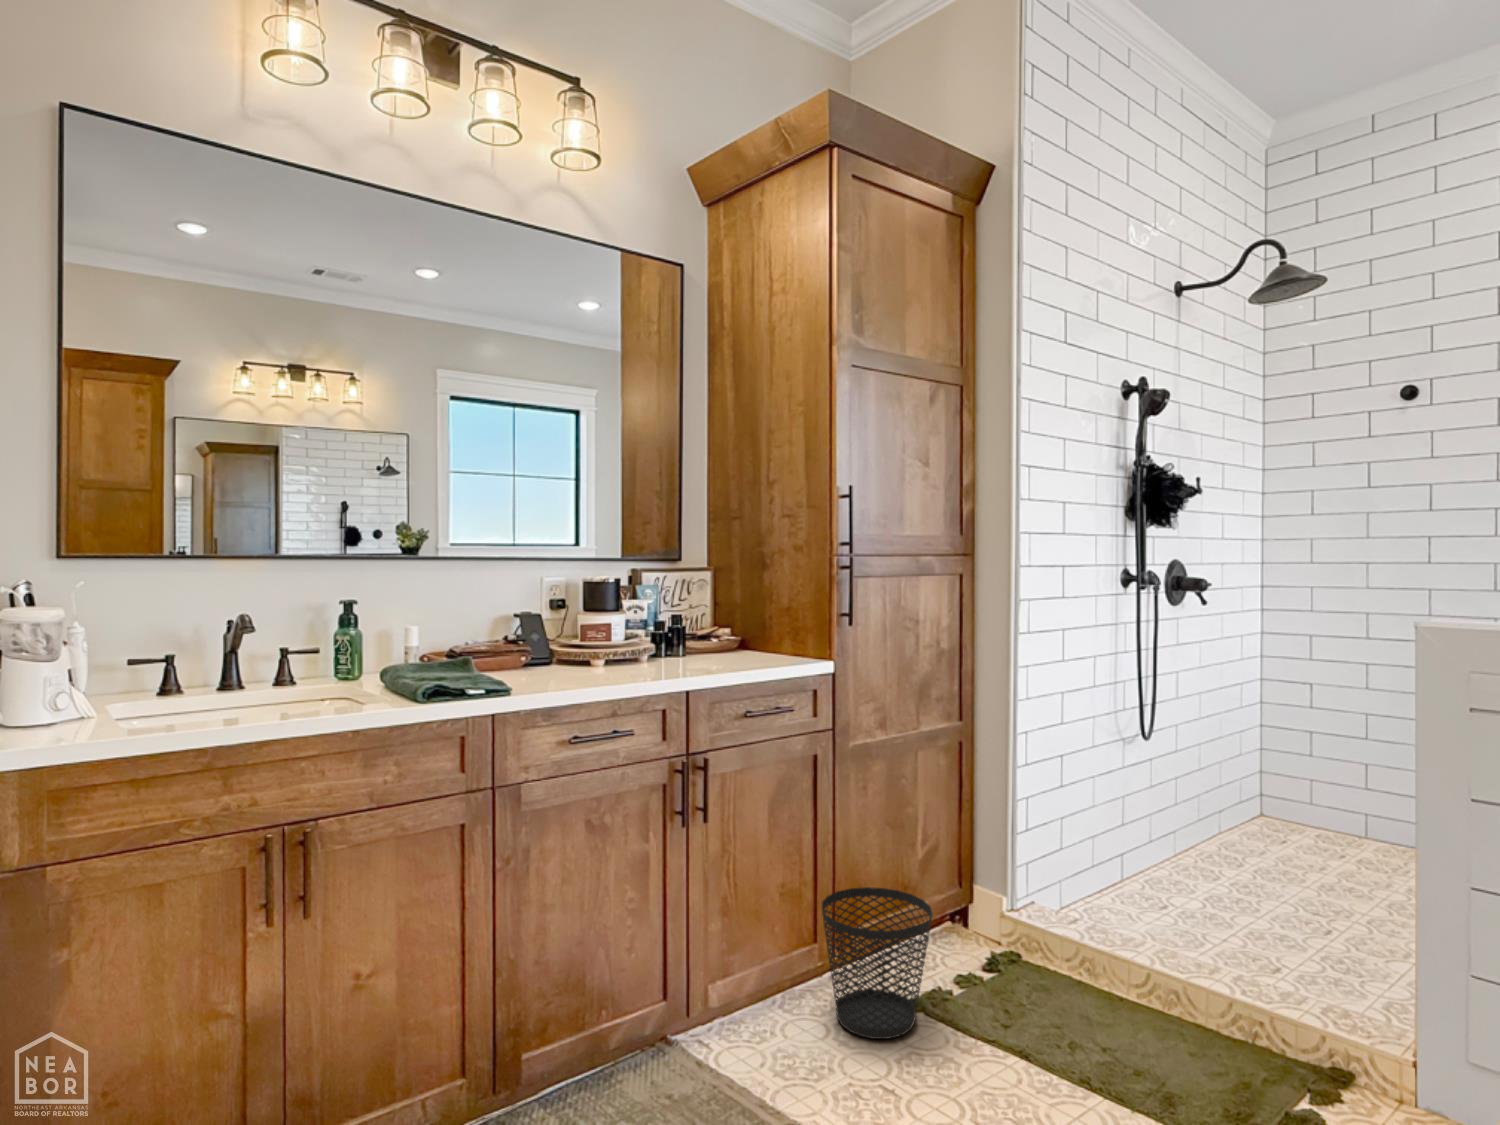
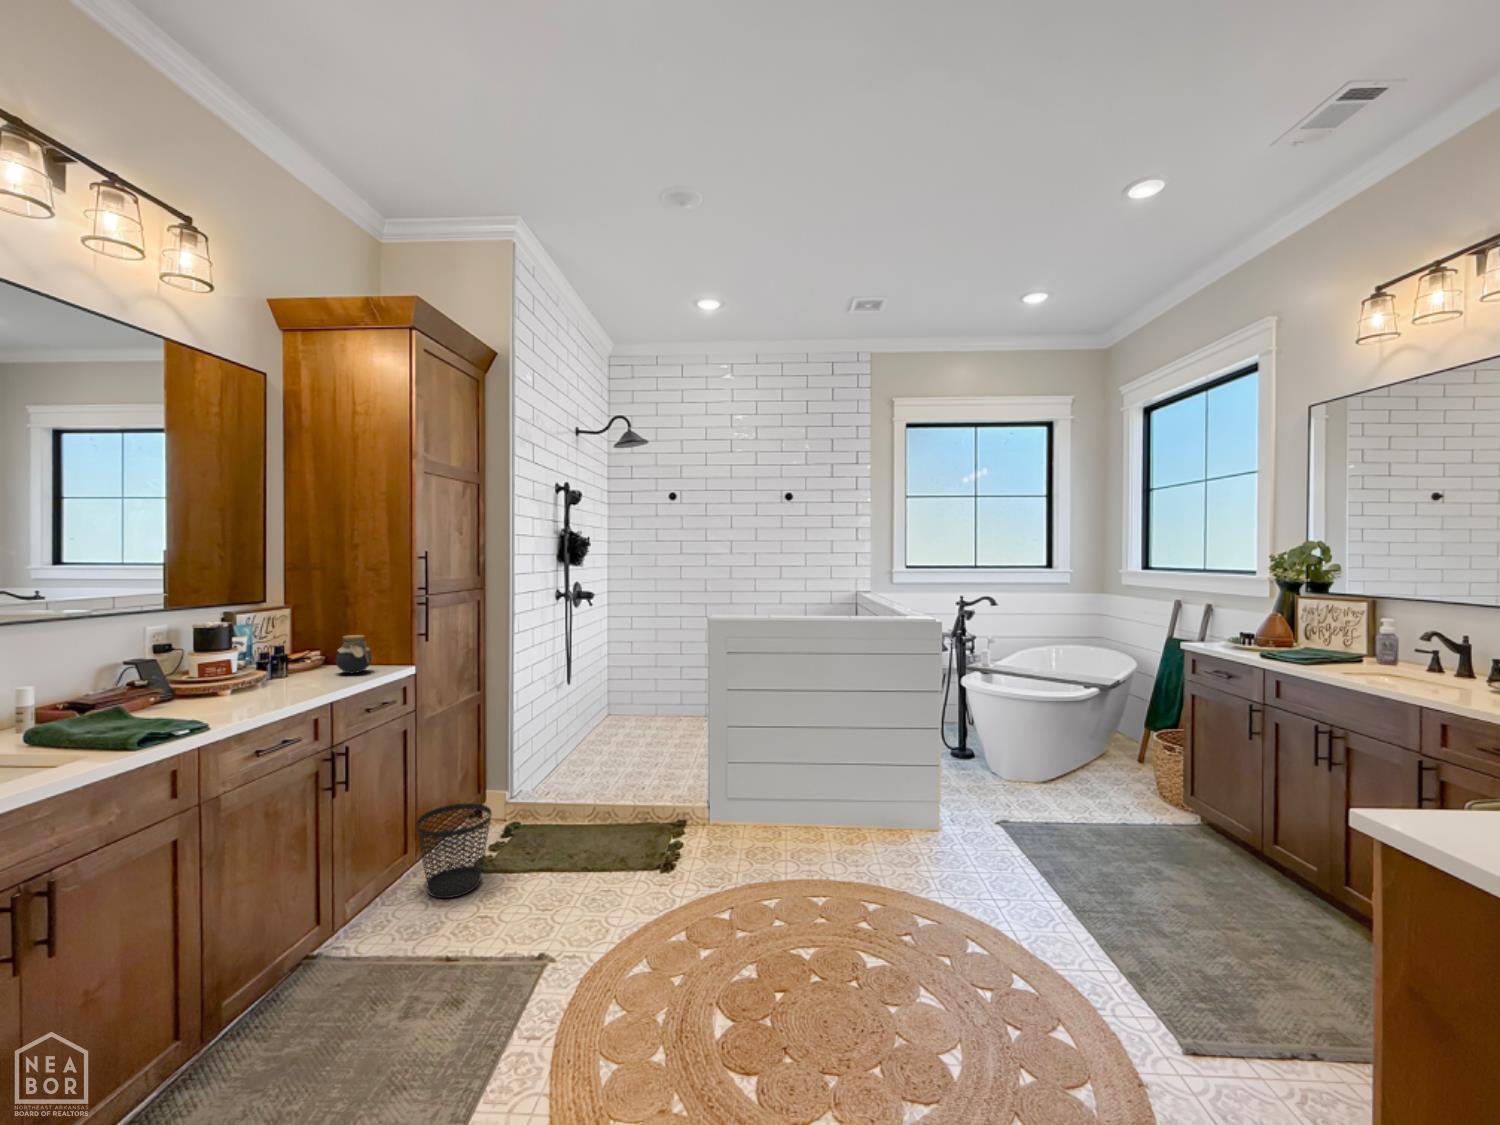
jar: none [734,607,778,660] -> present [336,635,372,673]

